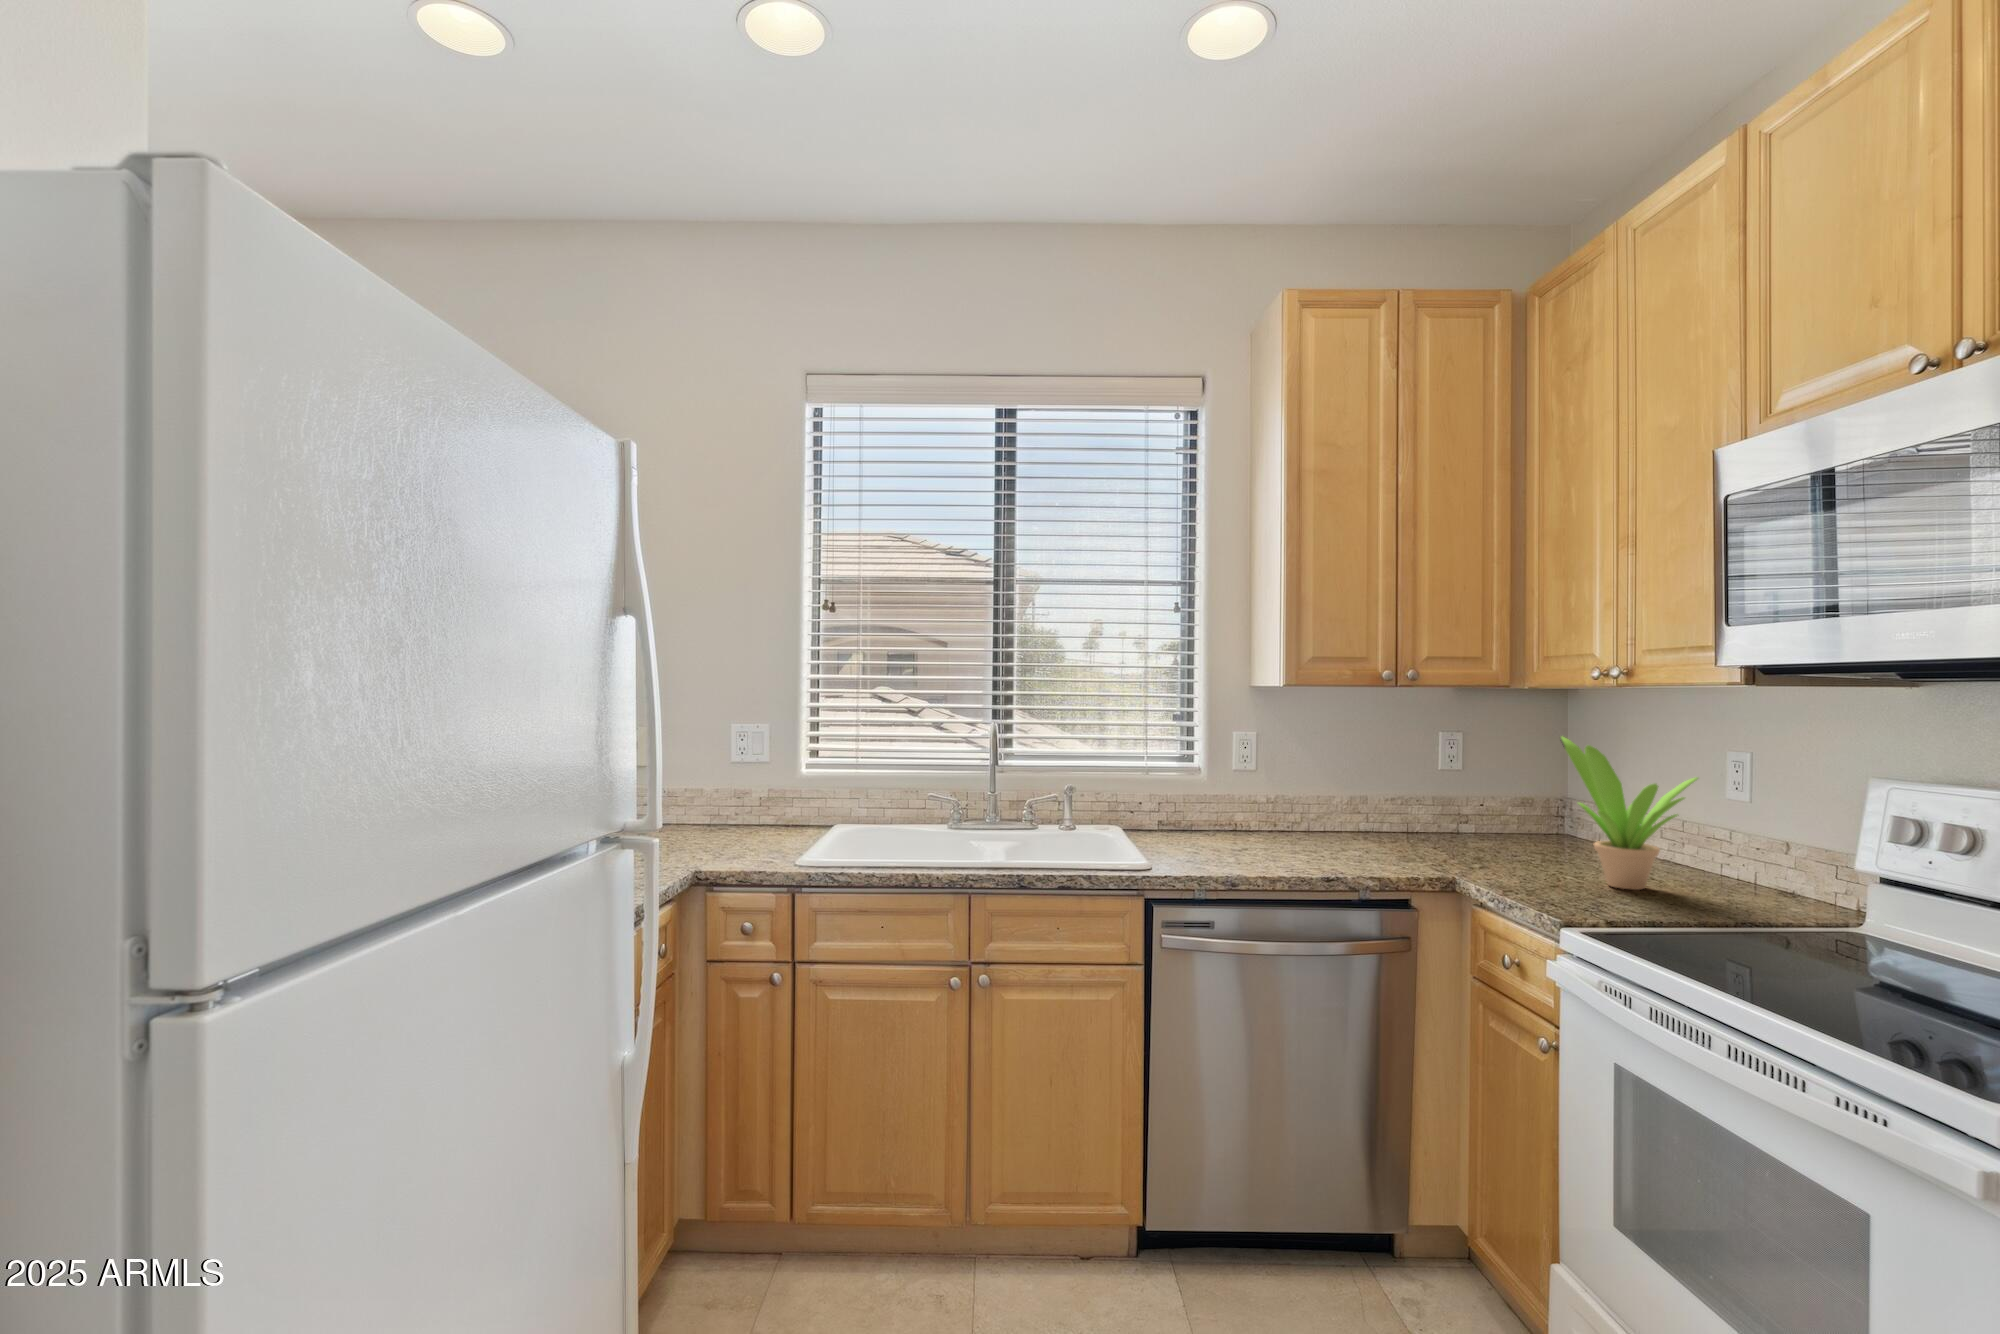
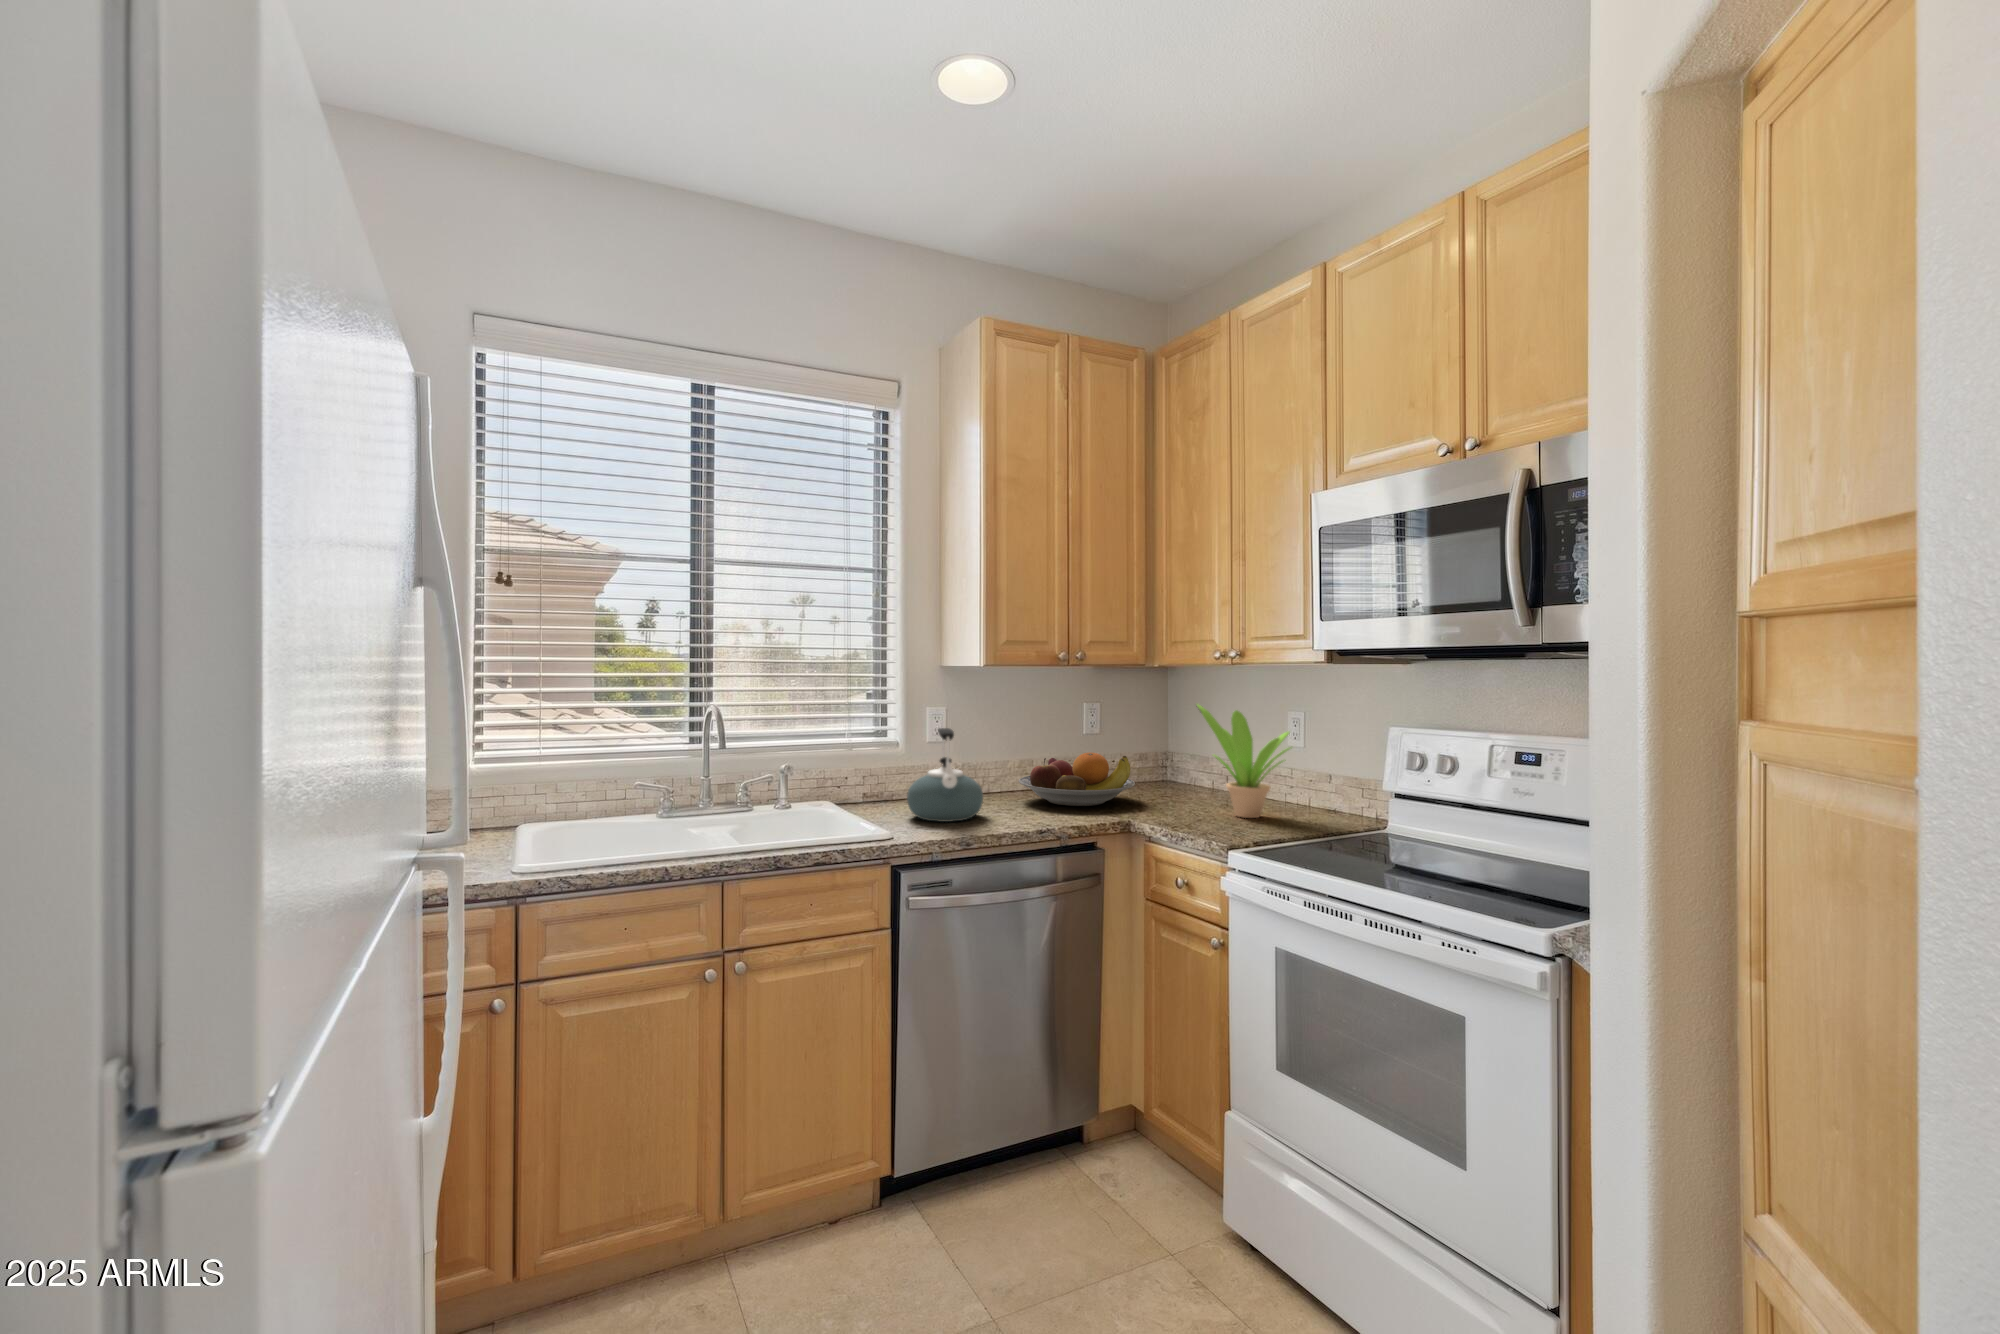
kettle: none [1188,755,1274,859] -> present [907,728,983,822]
fruit bowl: none [1336,793,1487,857] -> present [1019,753,1135,806]

